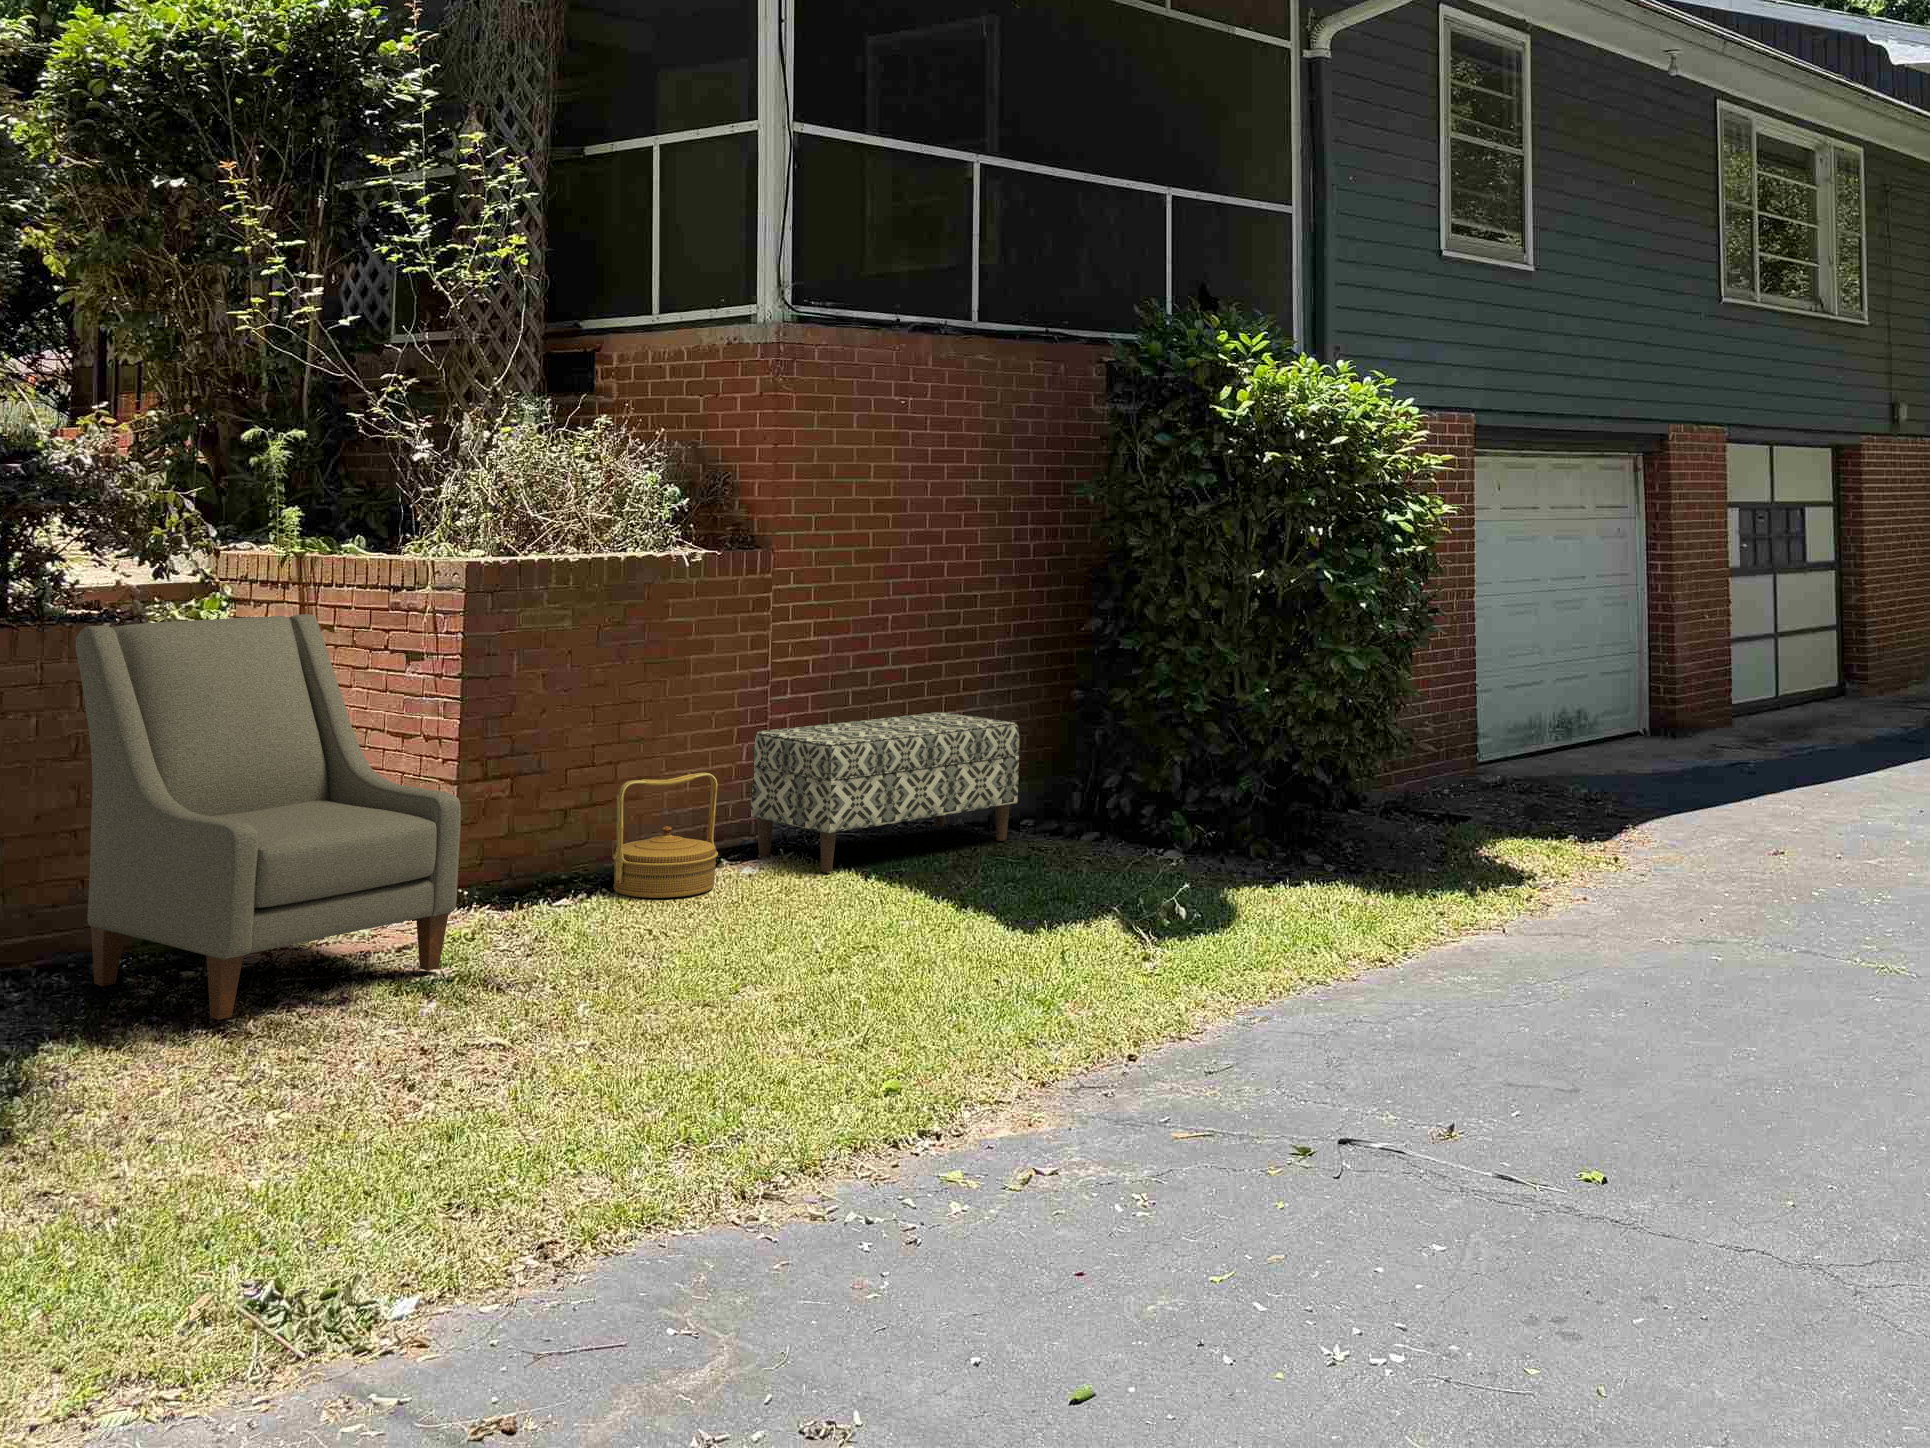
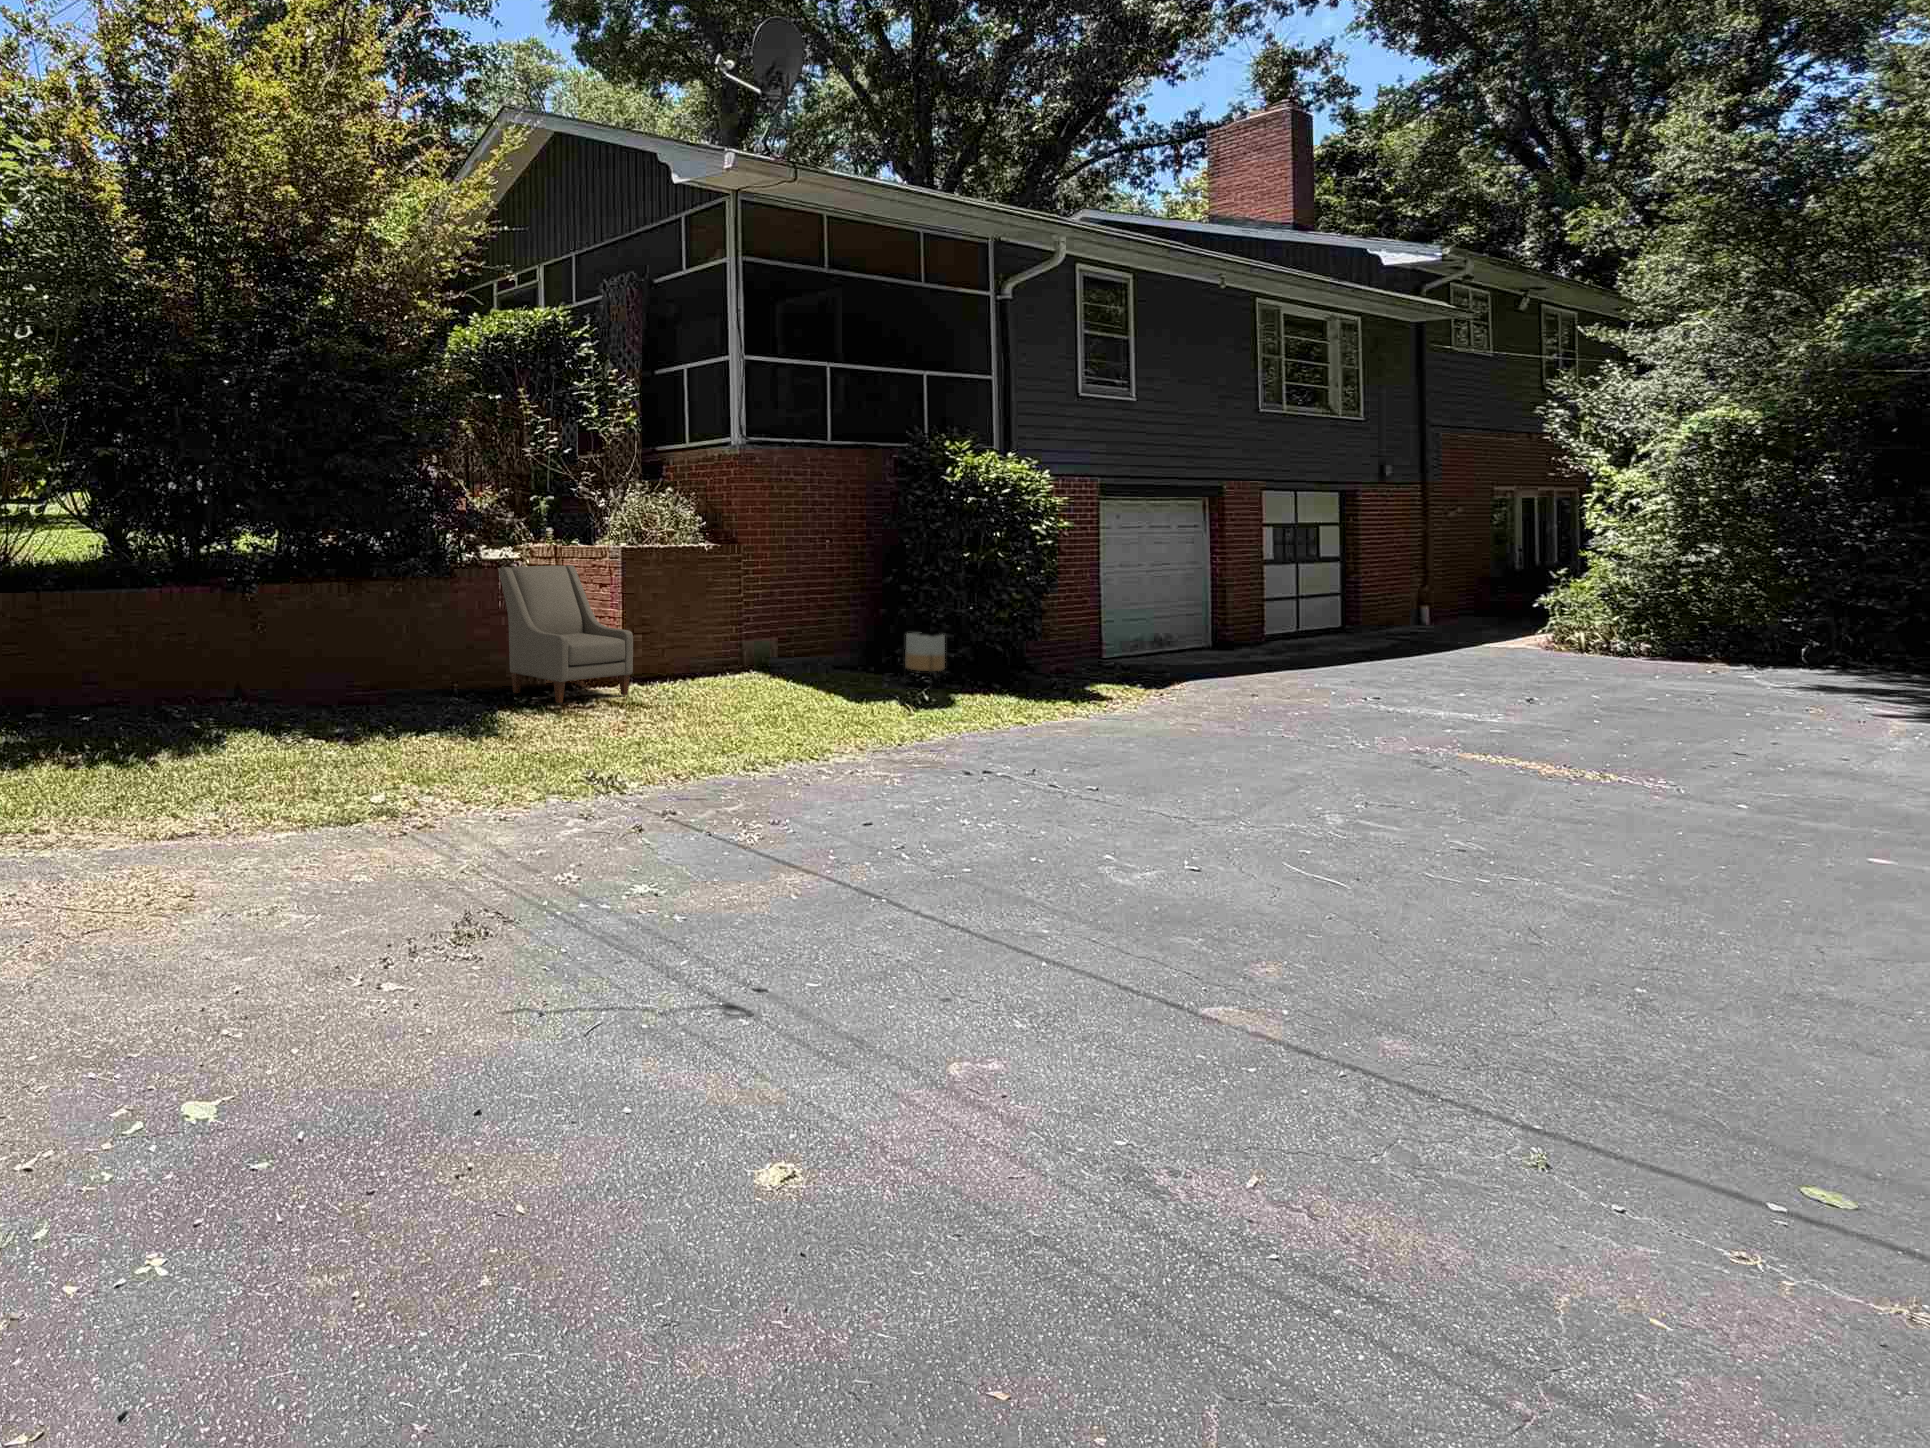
bench: present [751,712,1020,872] -> none [737,615,852,675]
planter: none [1131,750,1220,883] -> present [904,633,945,682]
woven basket: present [613,772,718,898] -> none [685,632,726,680]

